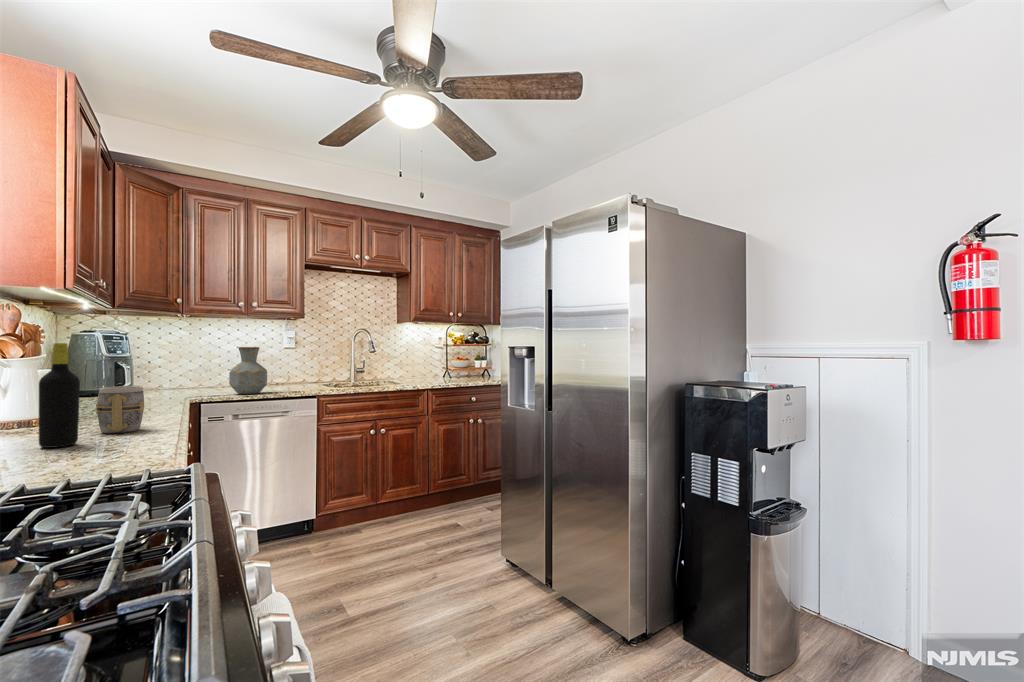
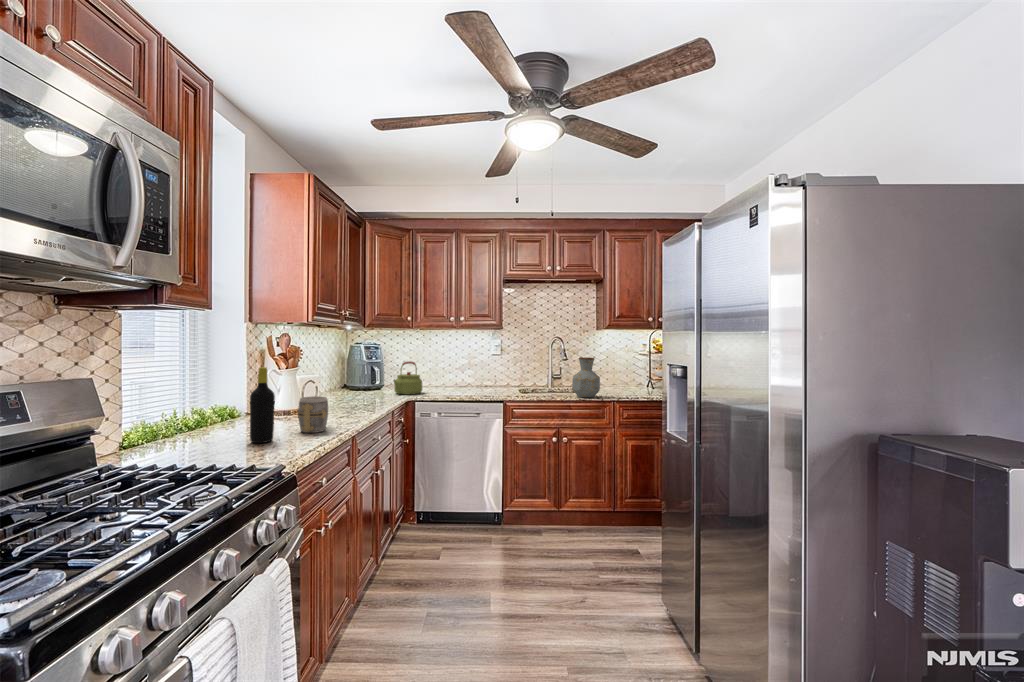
vase: present [229,347,267,394] -> present [572,357,600,398]
kettle: none [162,355,203,396] -> present [394,362,422,395]

